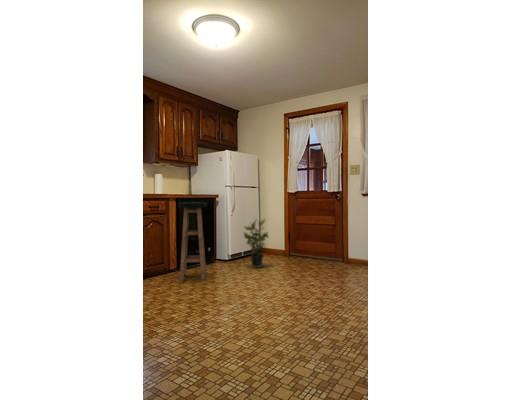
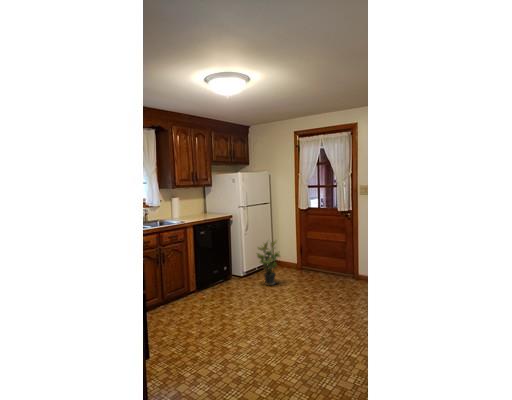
bar stool: present [178,202,207,281] -> none [198,229,223,299]

